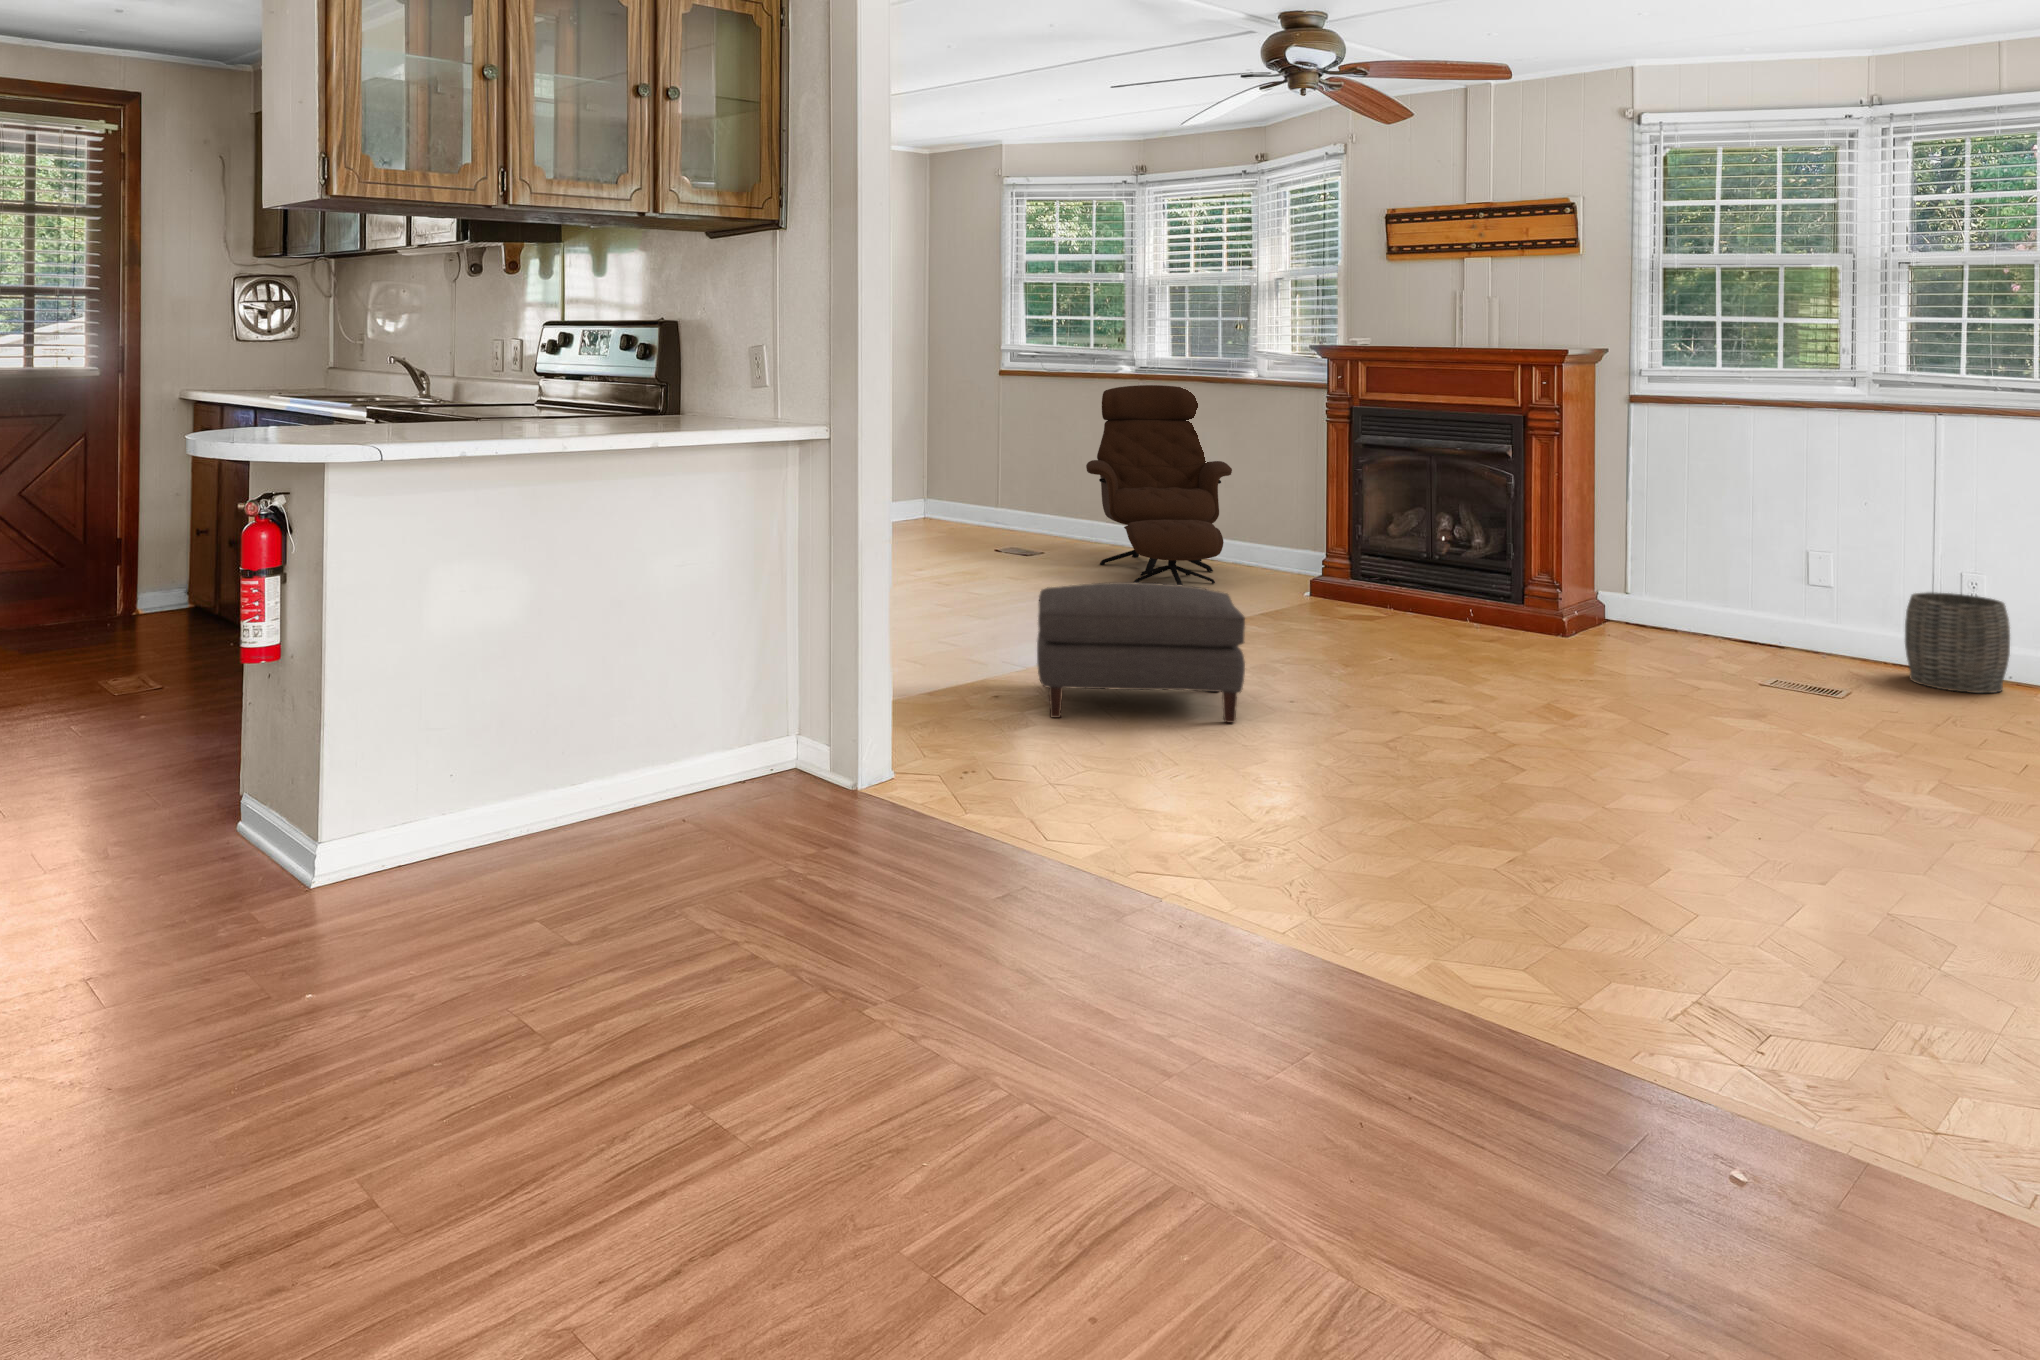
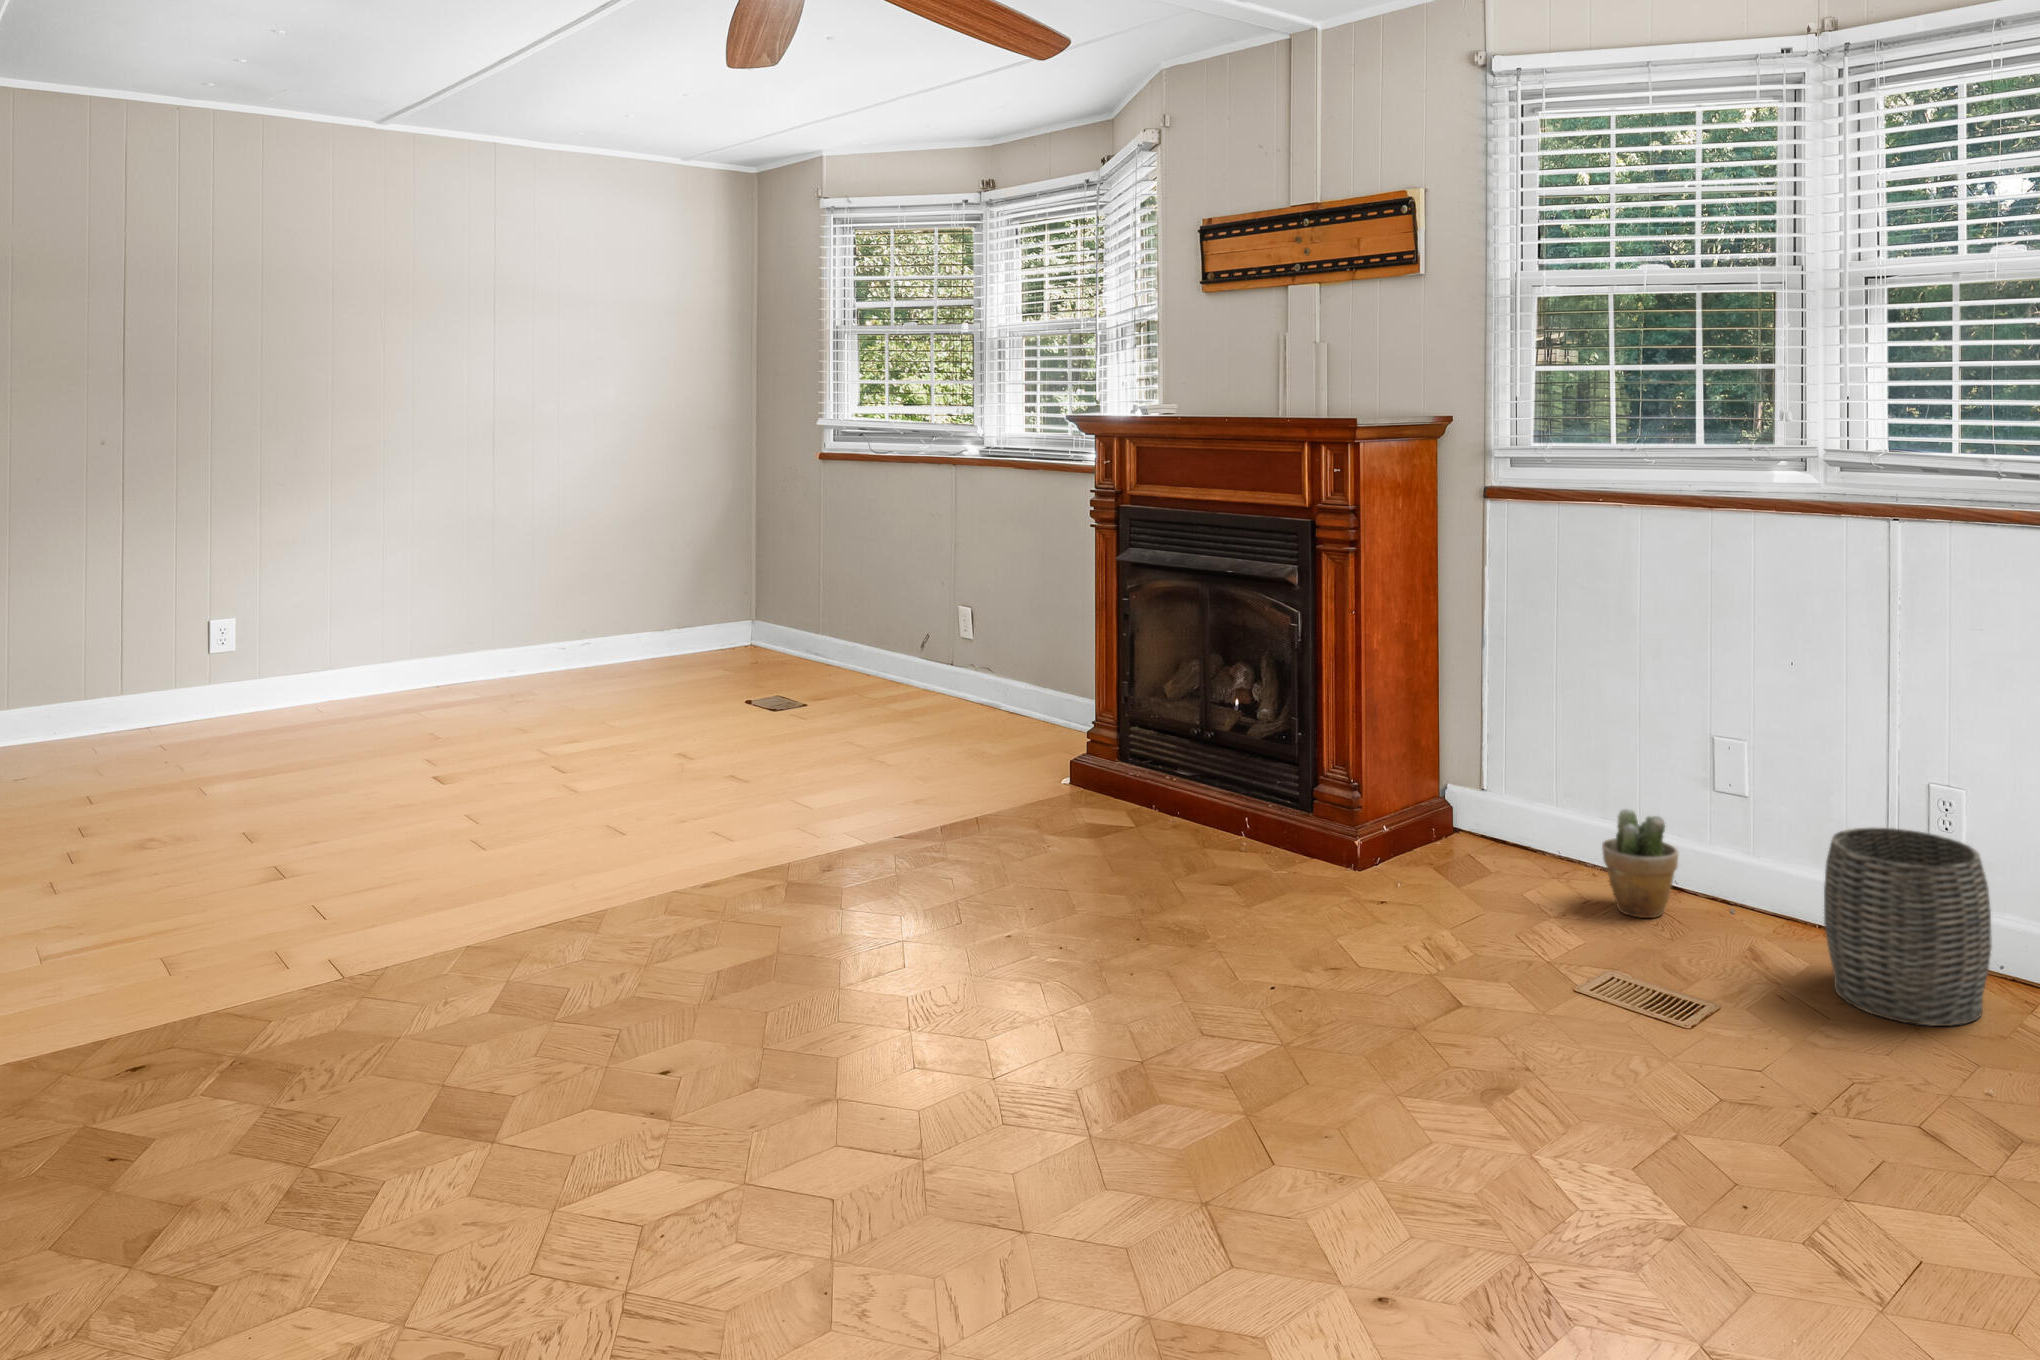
lounge chair: present [1086,385,1232,585] -> none [850,472,1060,767]
ottoman: present [1037,582,1245,723] -> none [81,825,574,1121]
potted plant: none [1737,592,1789,655] -> present [1602,809,1678,918]

